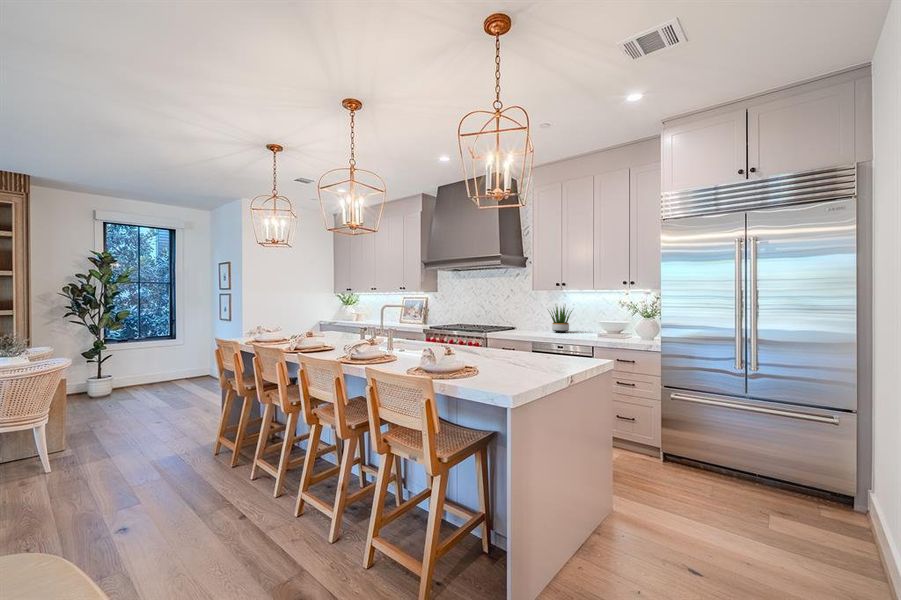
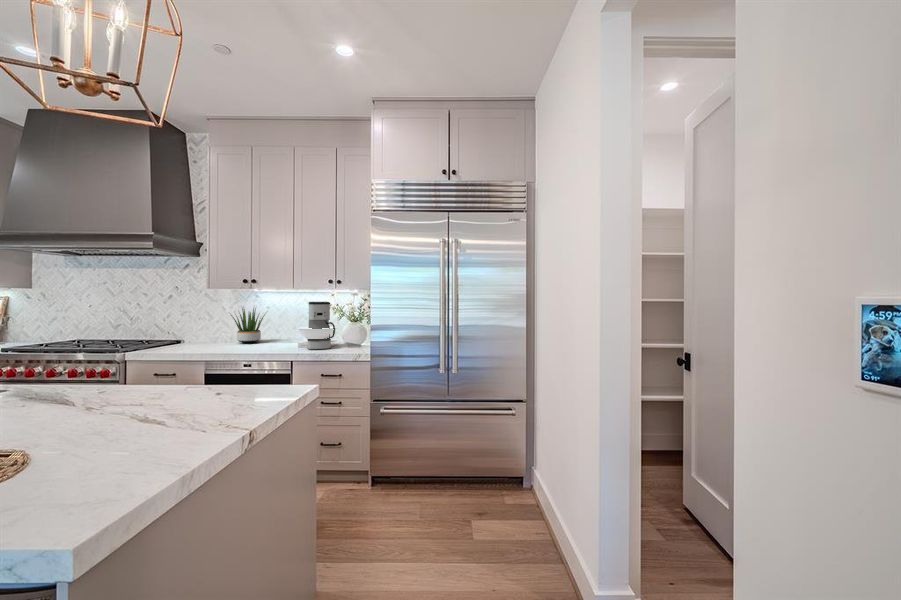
coffee maker: none [606,300,630,340] -> present [307,302,335,350]

